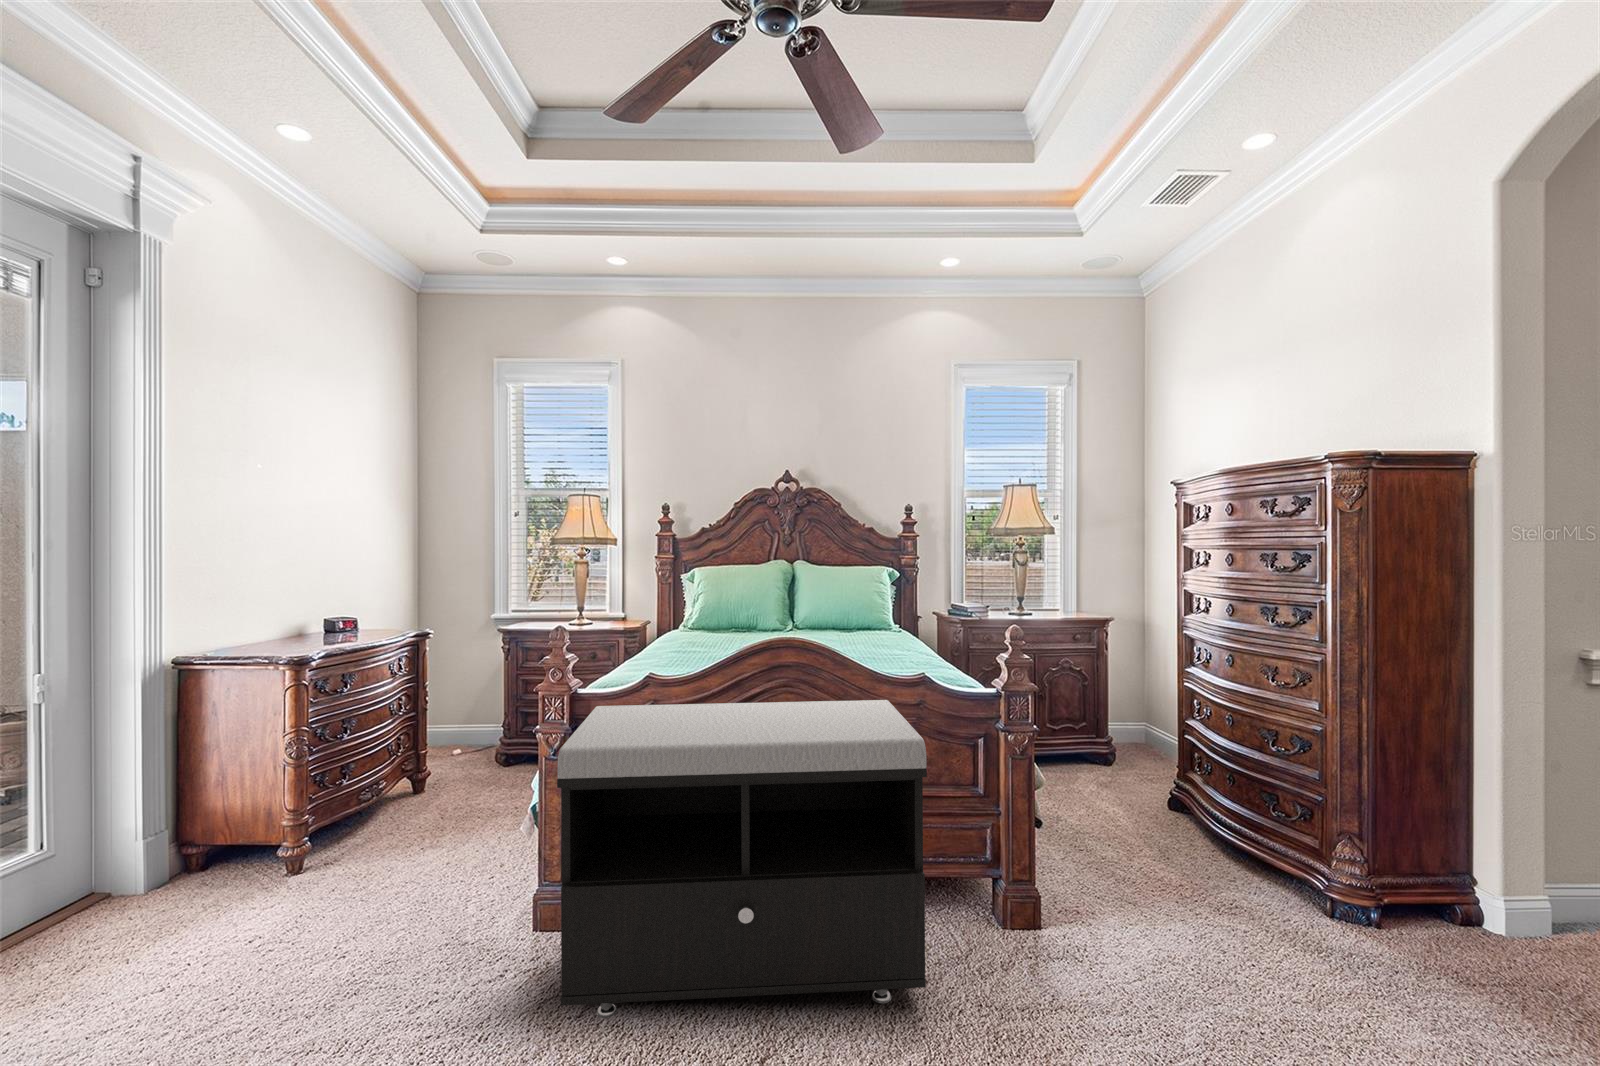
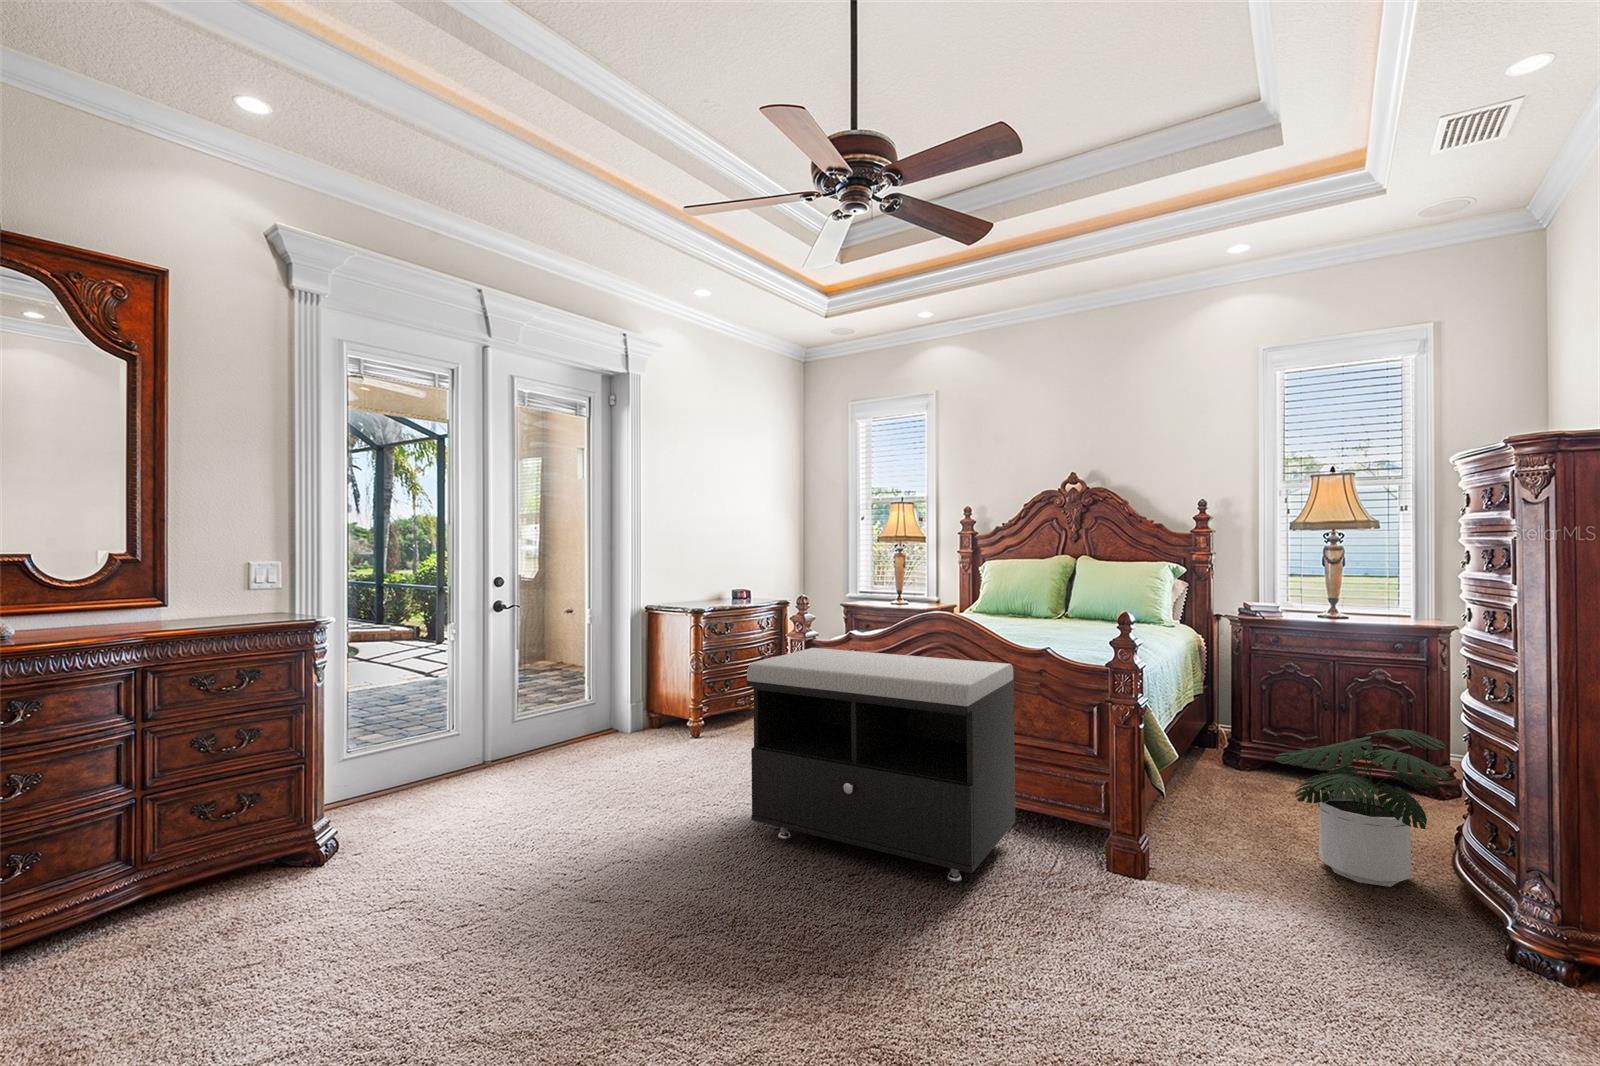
potted plant: none [1078,719,1249,871] -> present [1275,729,1449,887]

